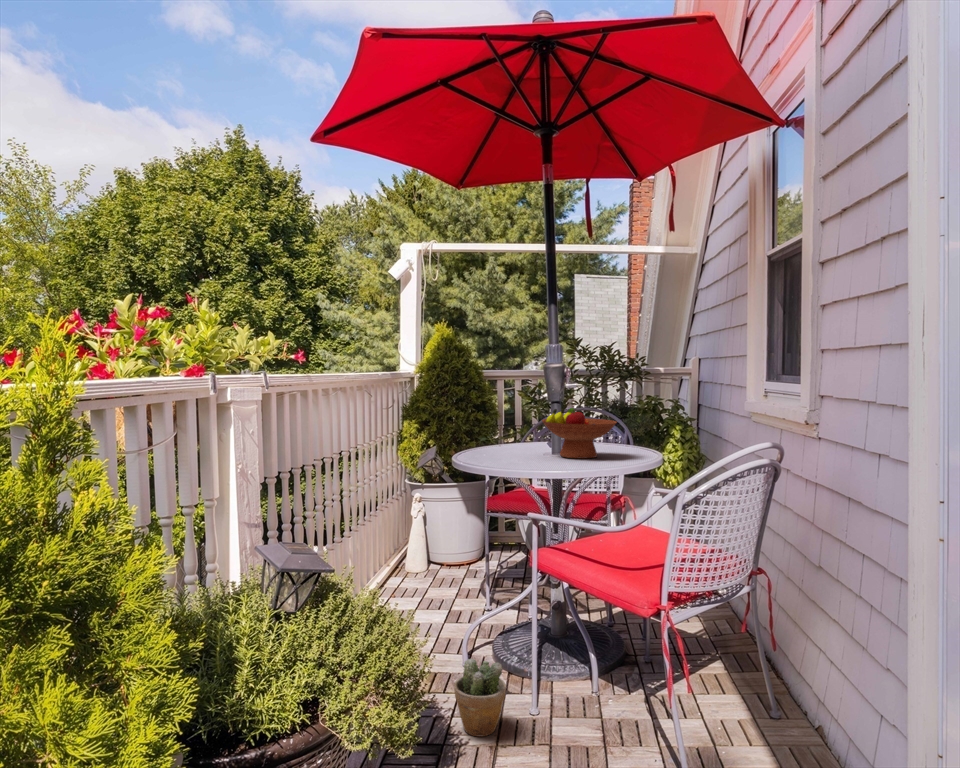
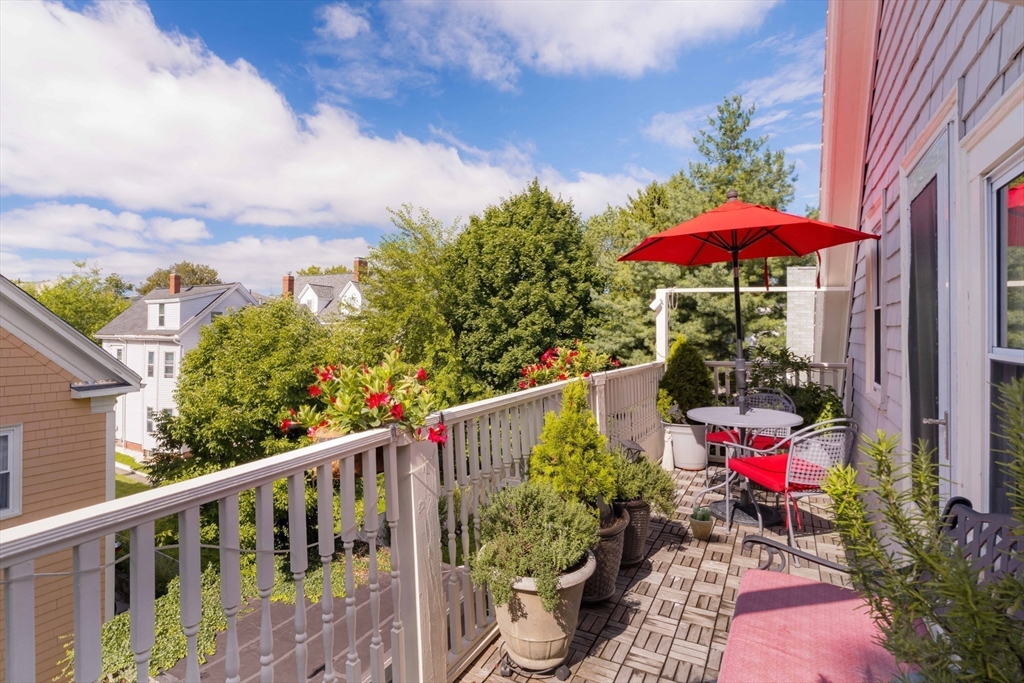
fruit bowl: present [542,408,617,459] -> none [734,392,775,418]

